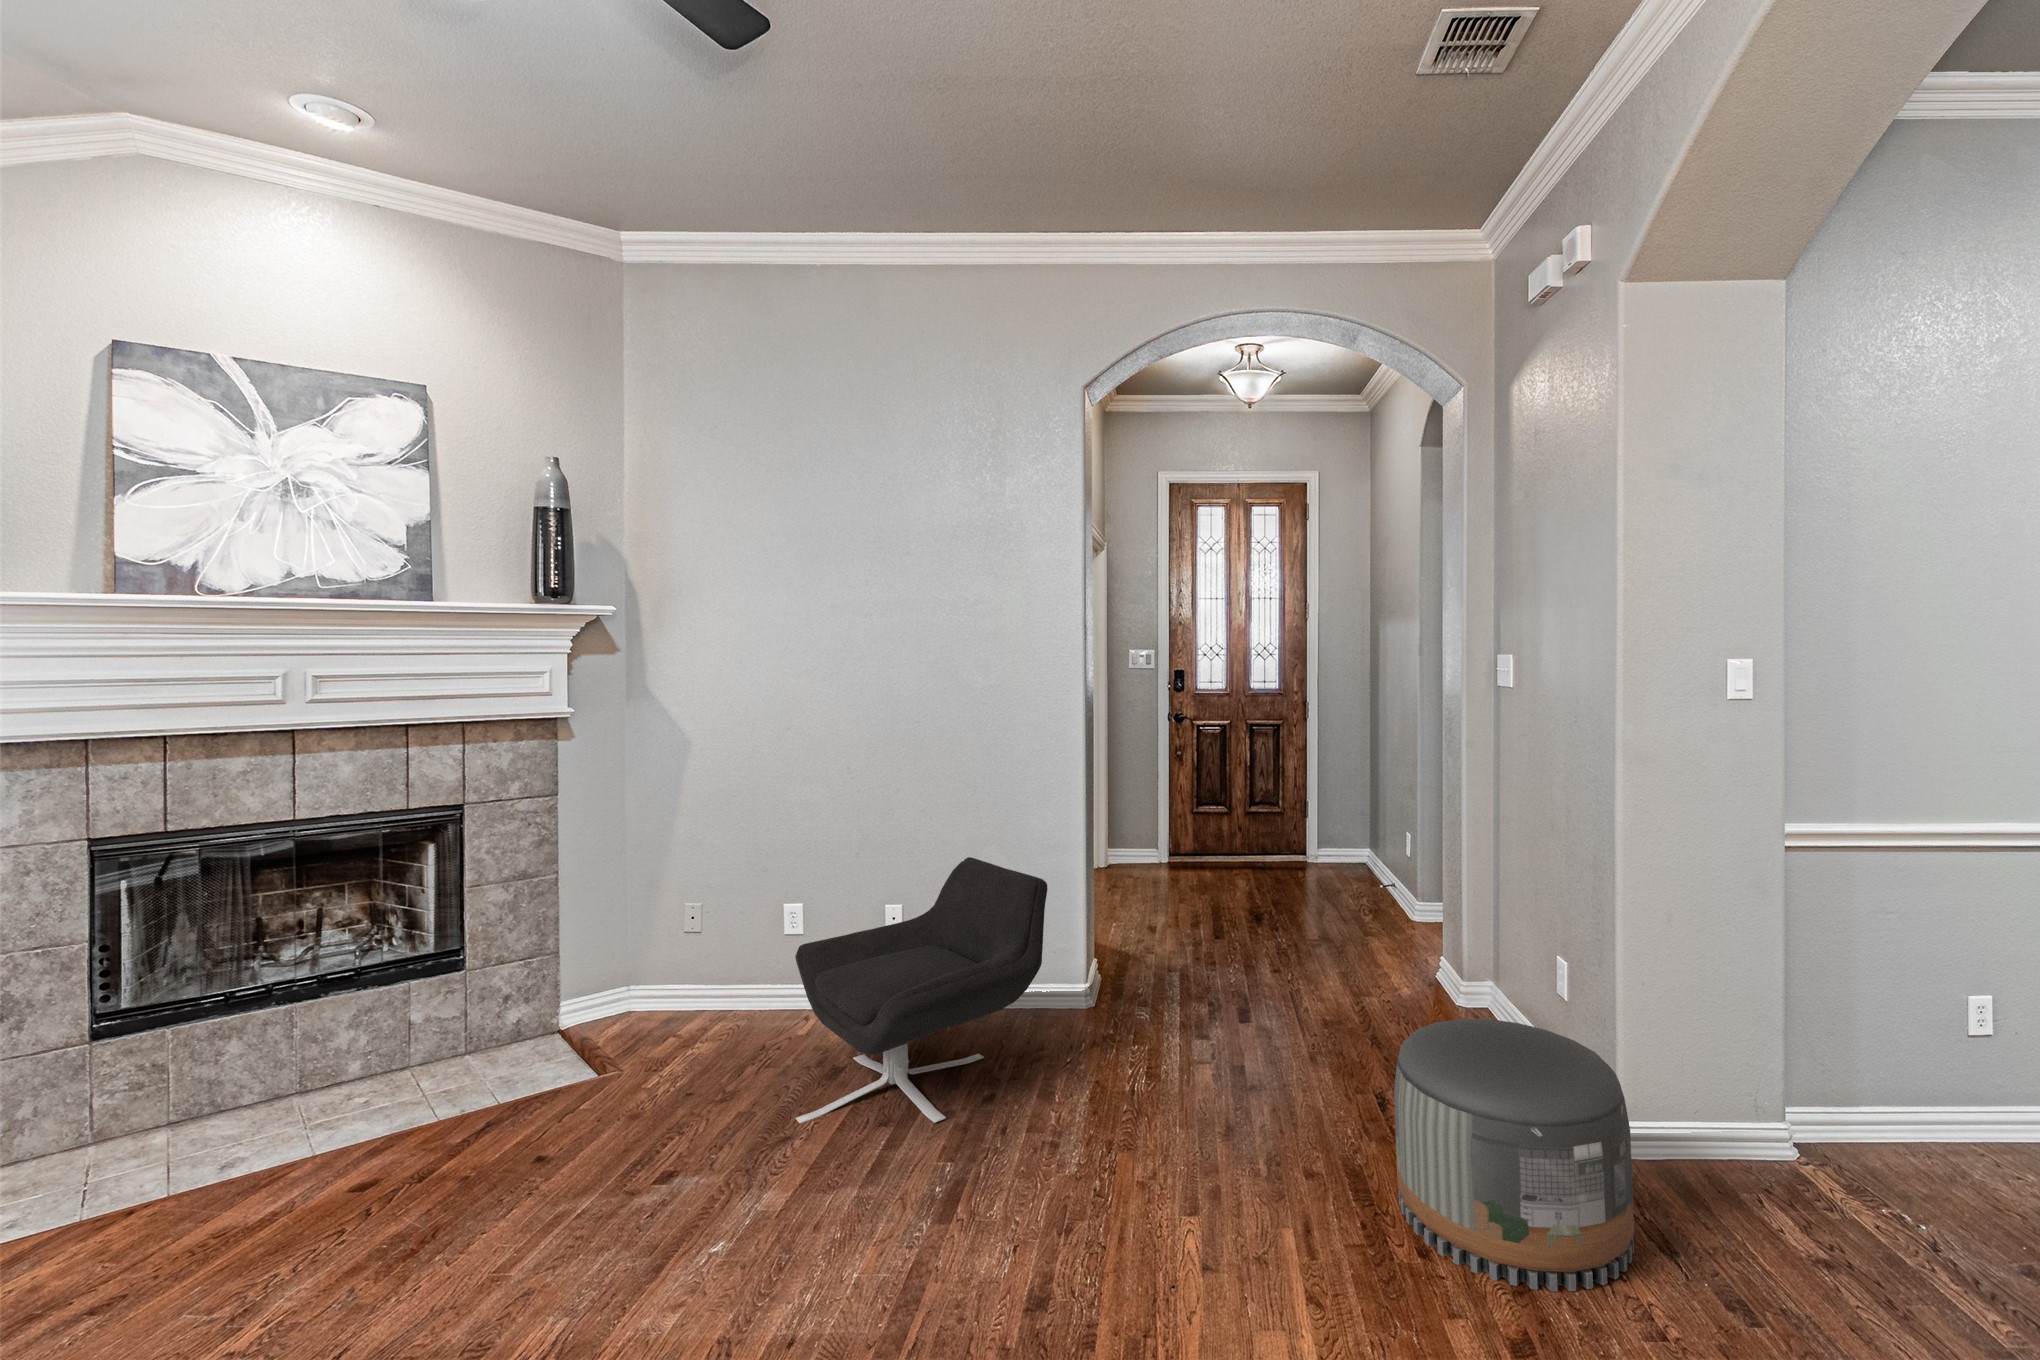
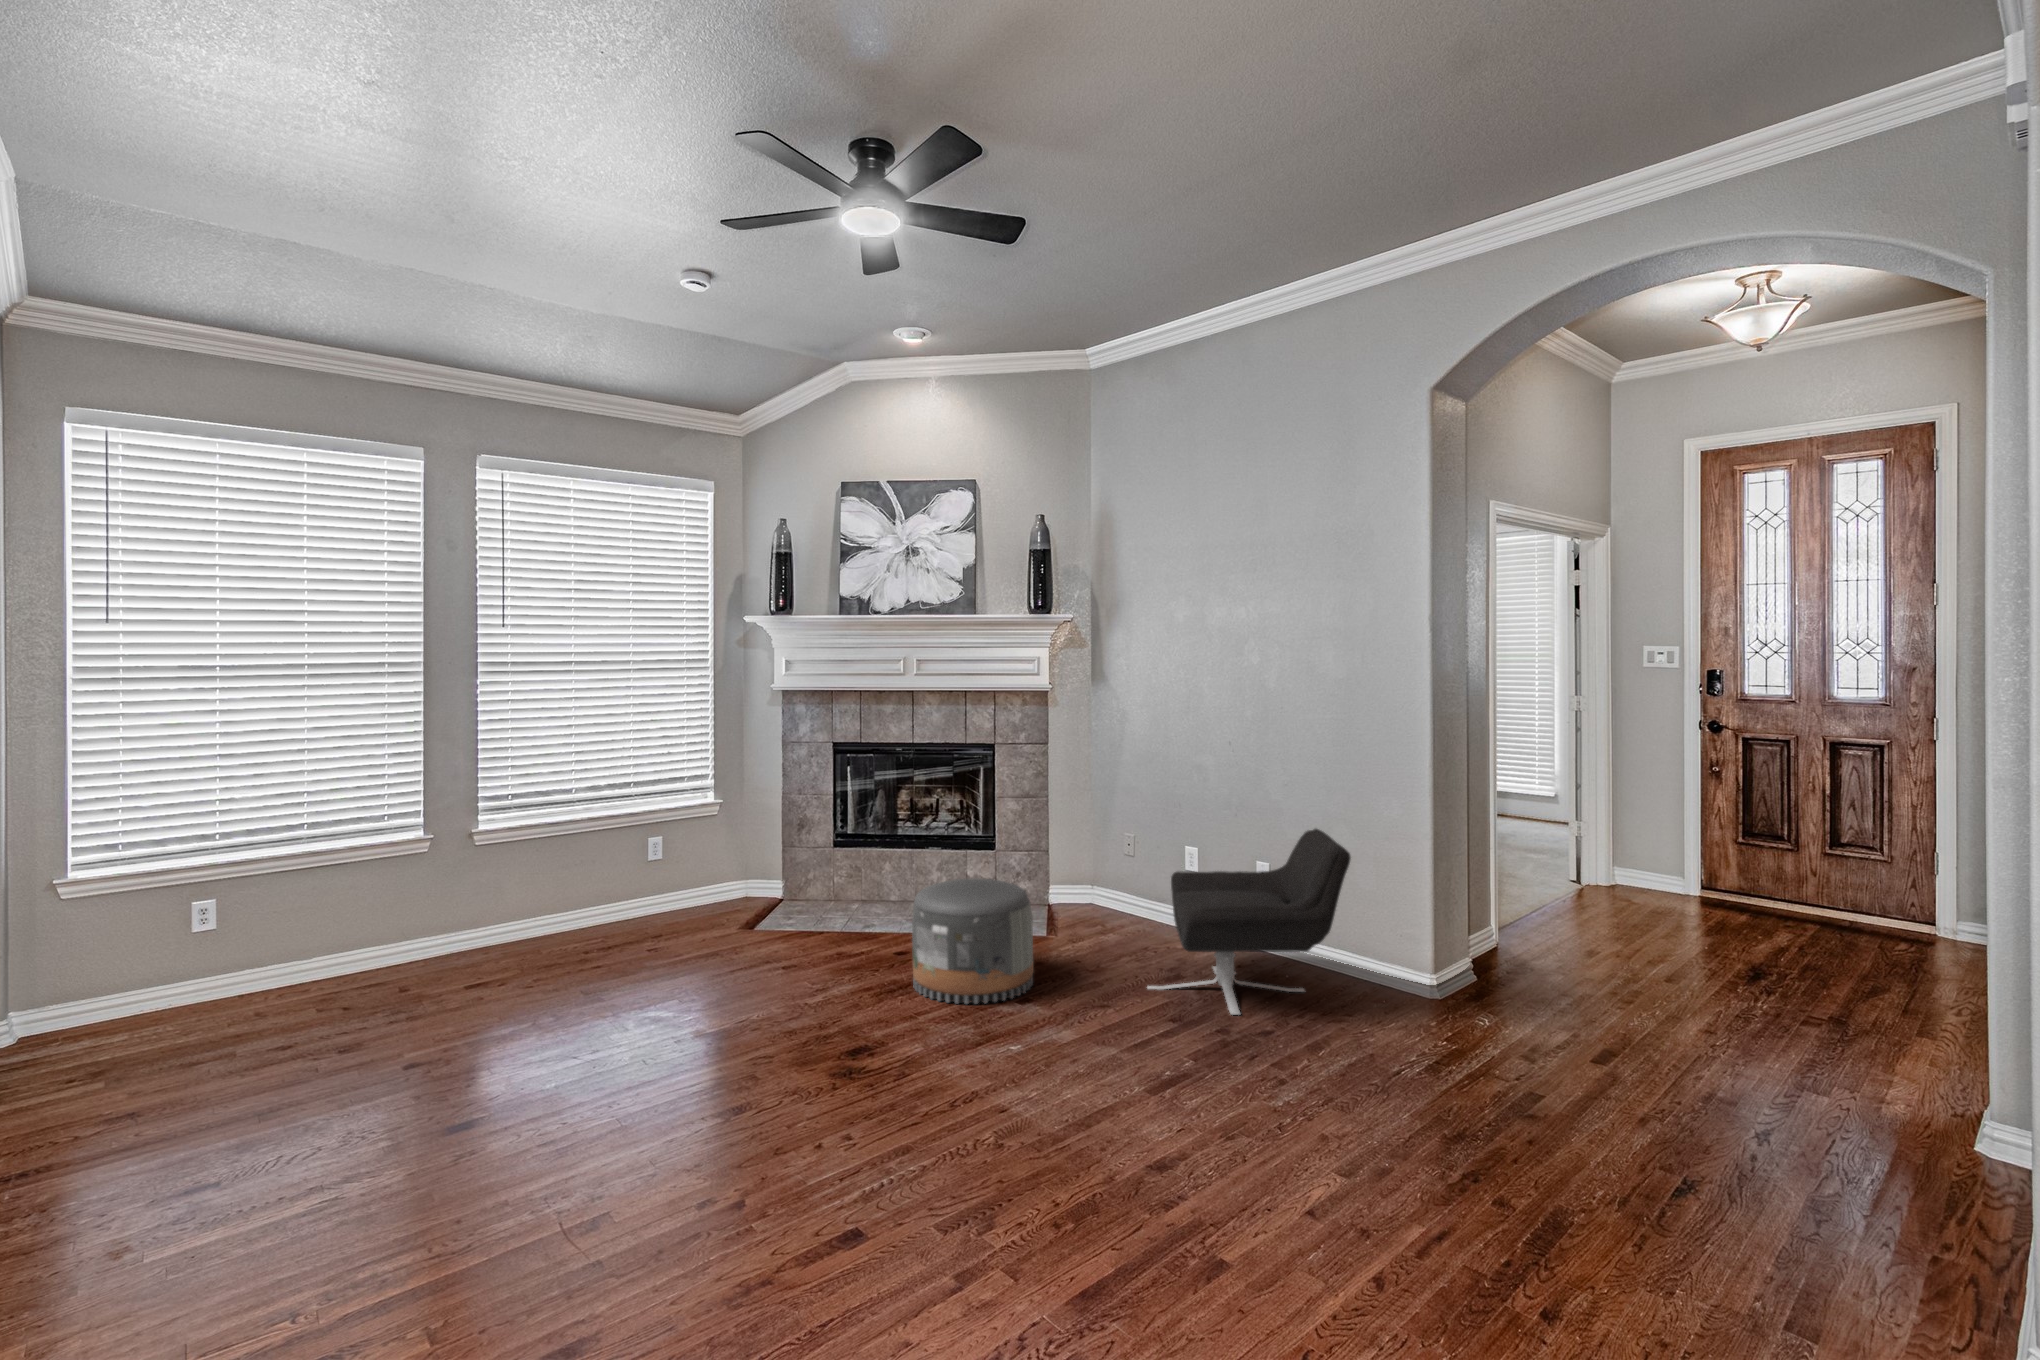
pouf: present [1394,1019,1634,1291] -> present [912,878,1034,1004]

